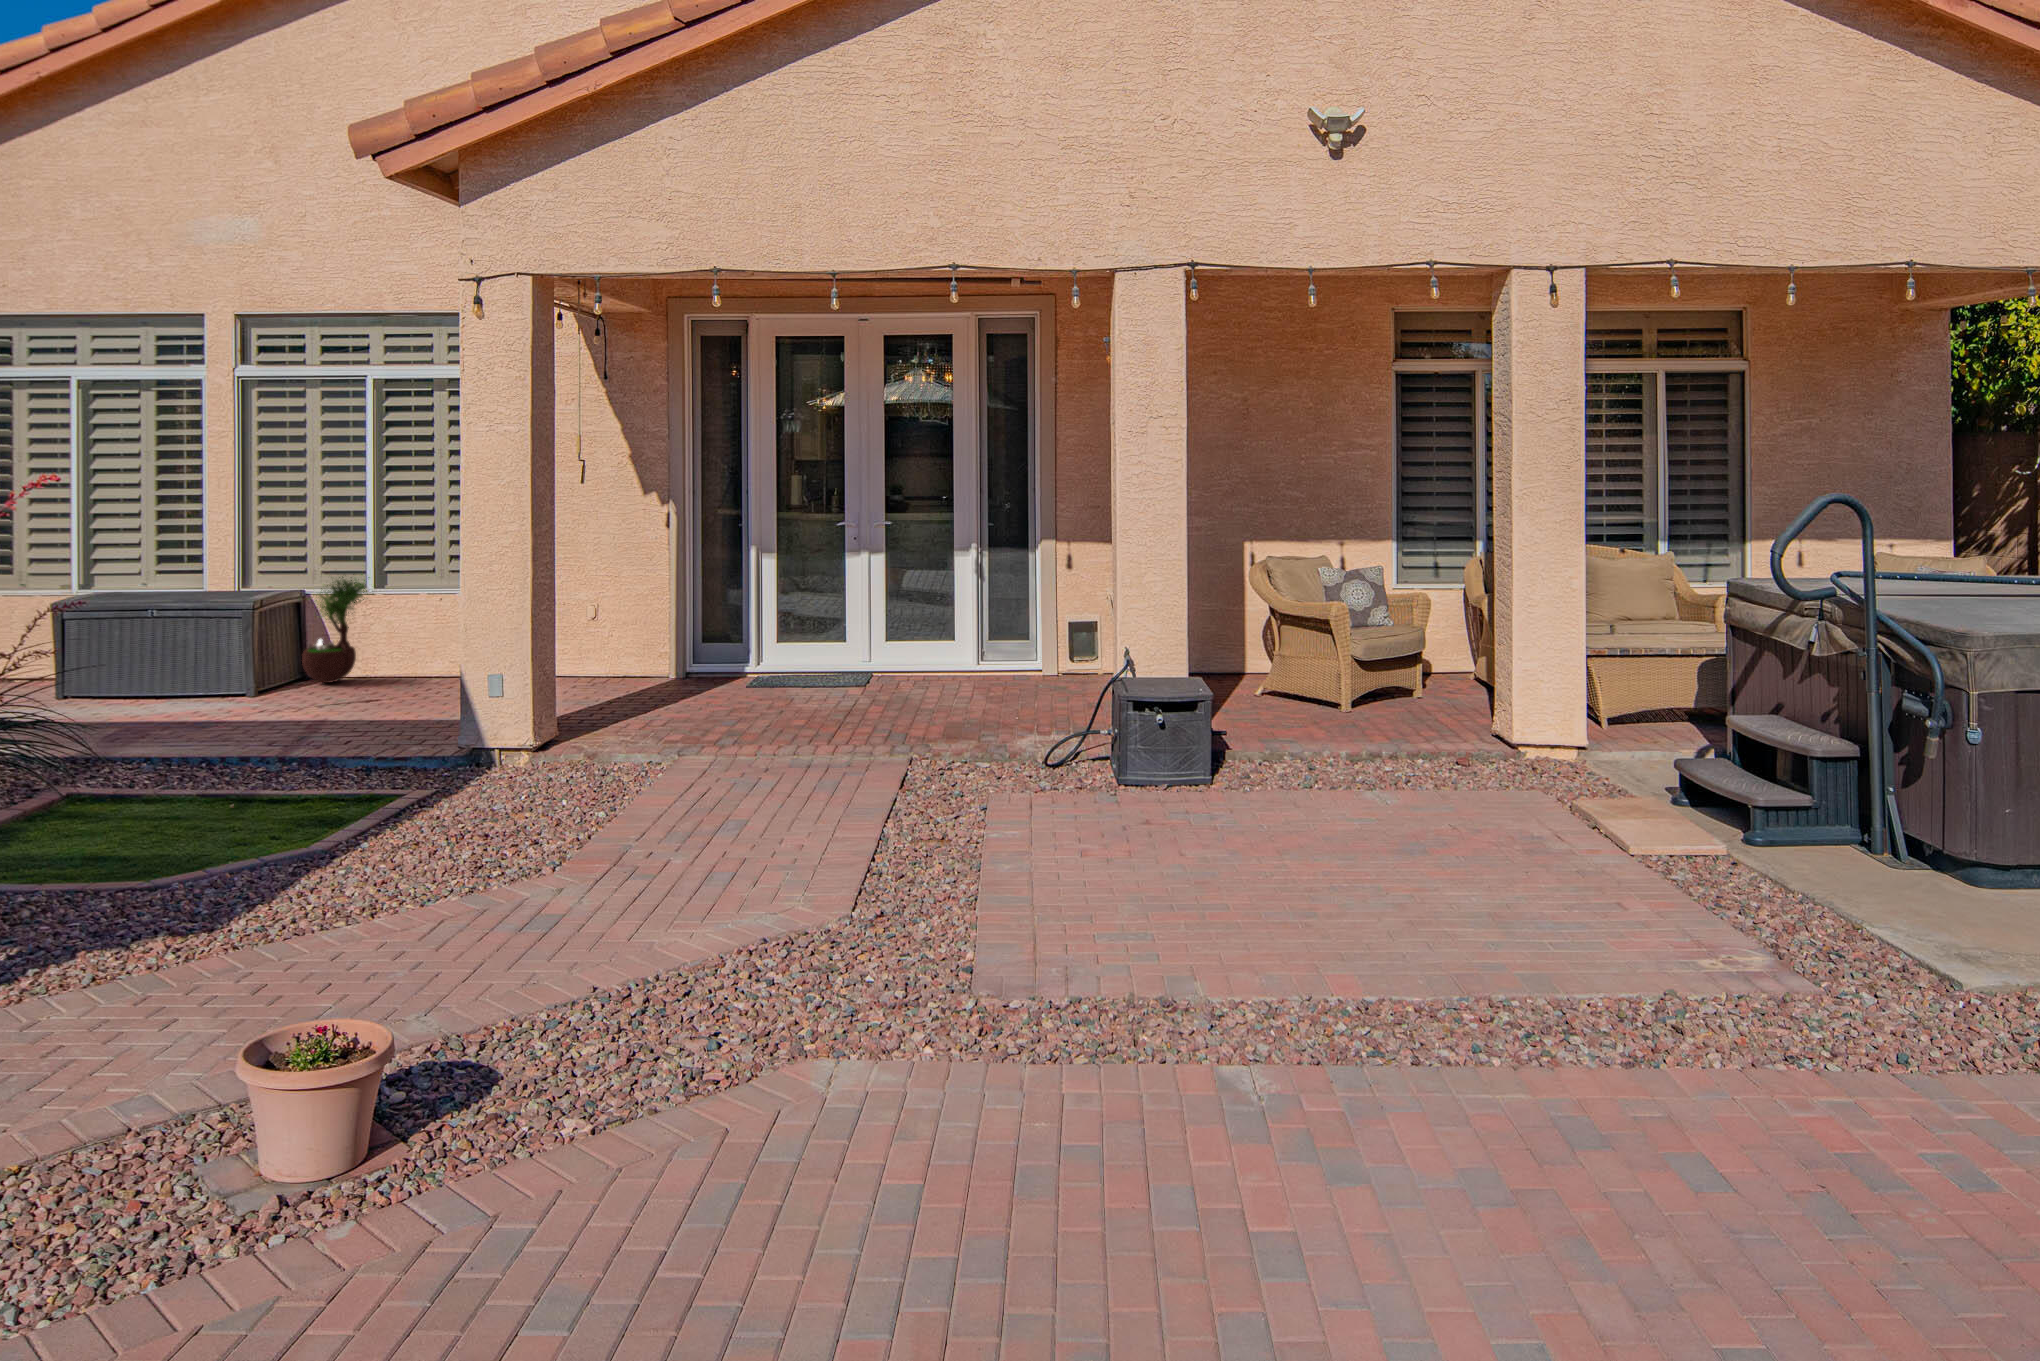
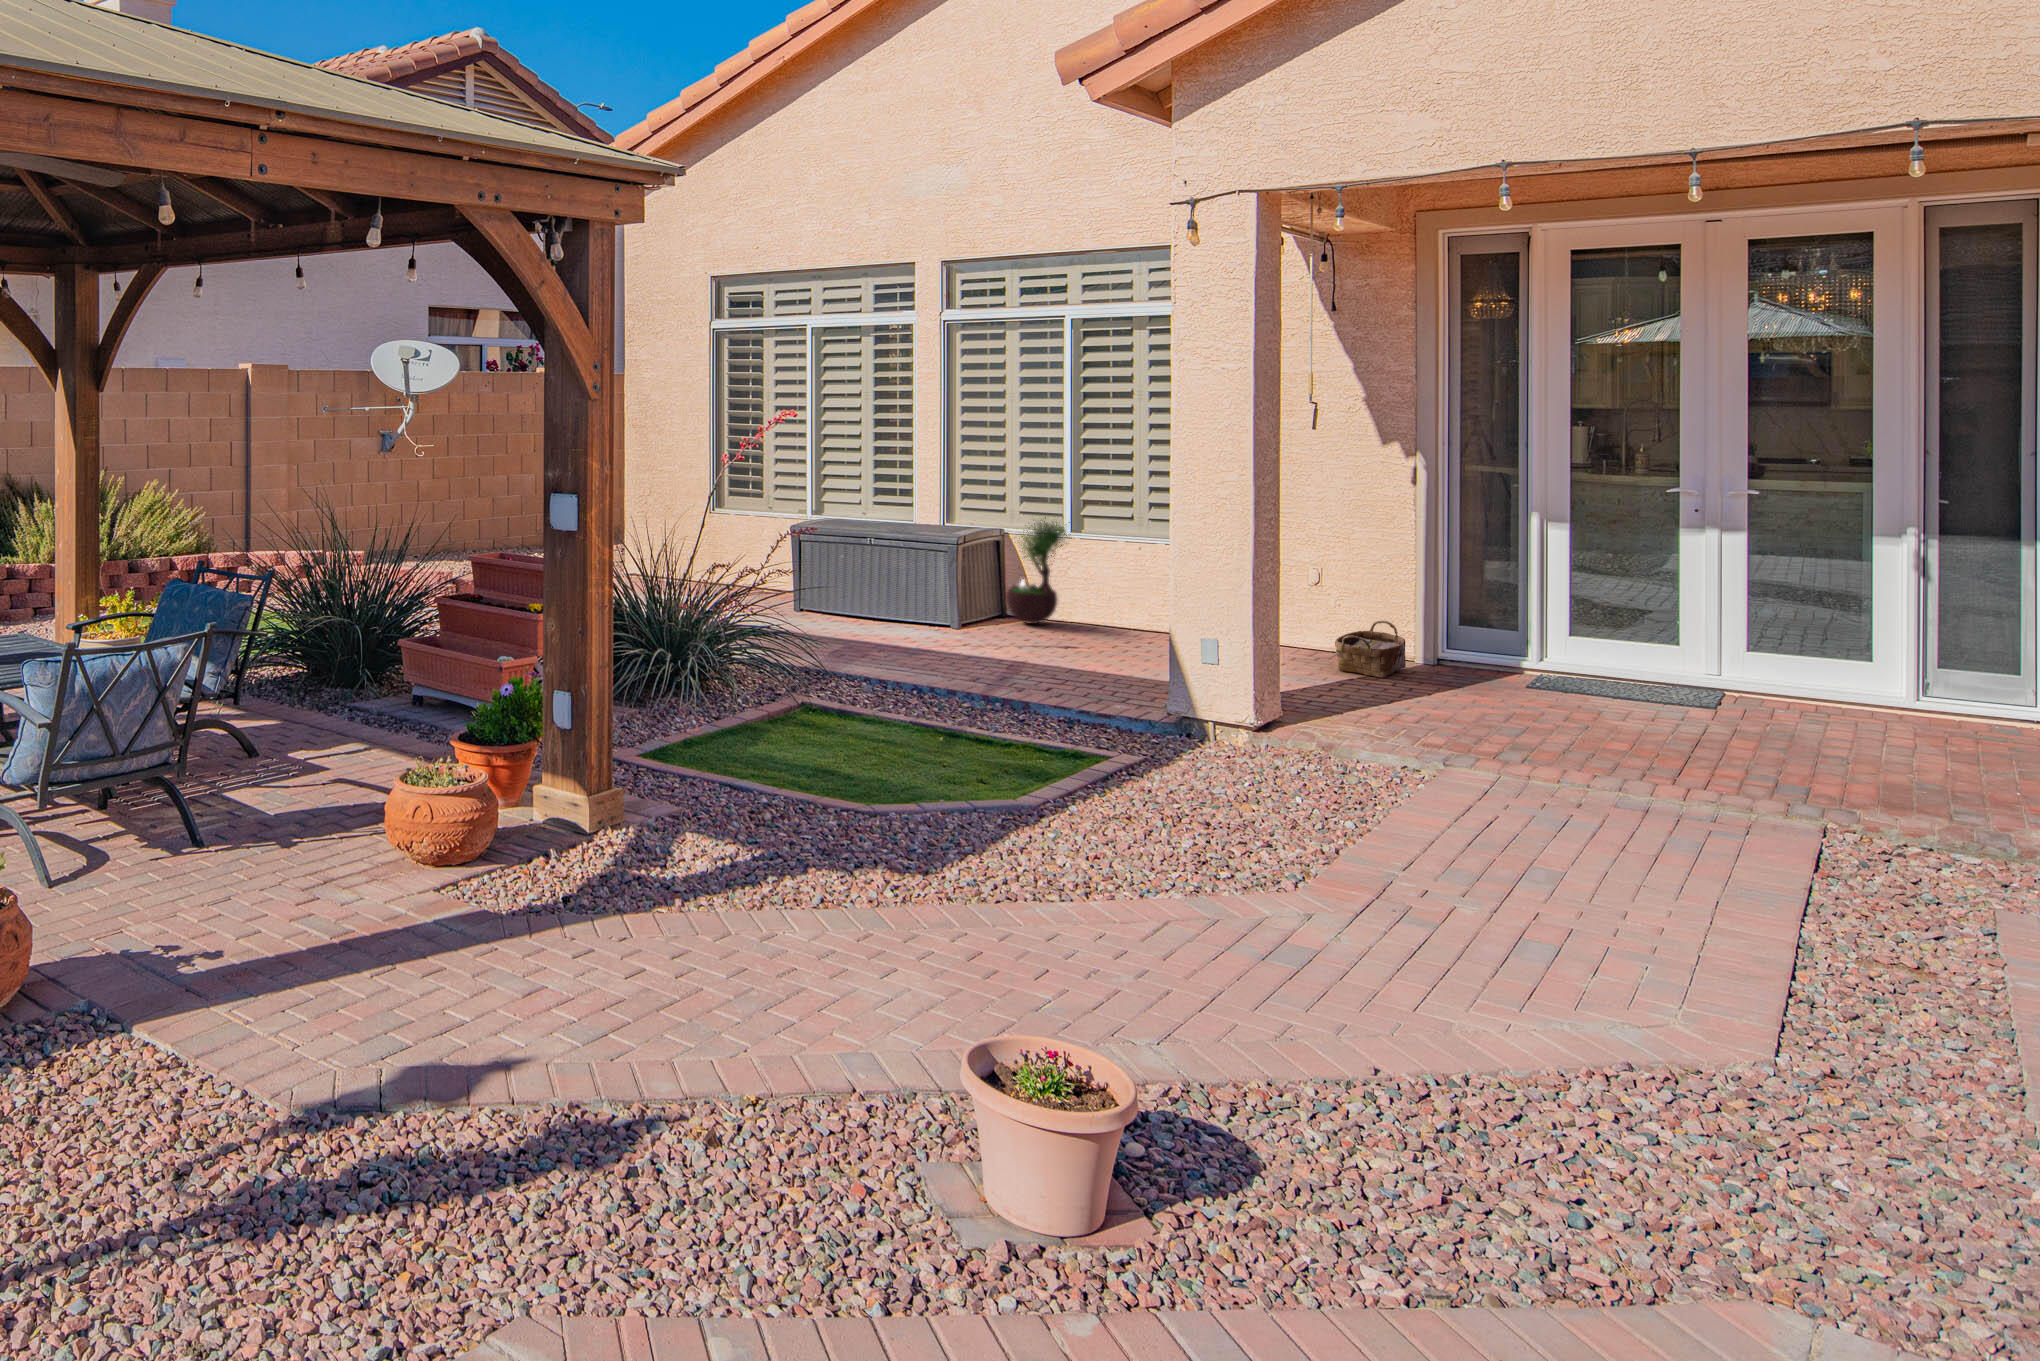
woven basket: none [608,643,665,693] -> present [1335,621,1406,678]

